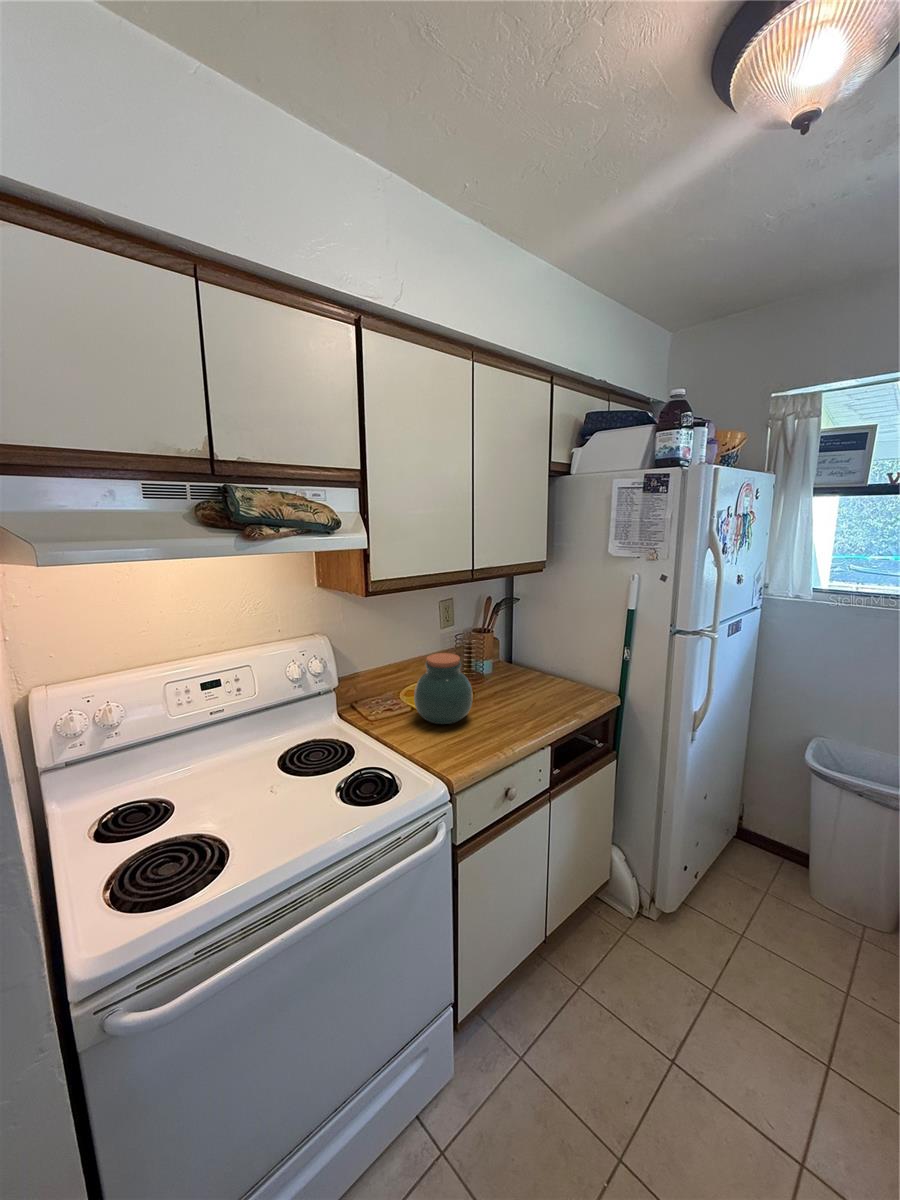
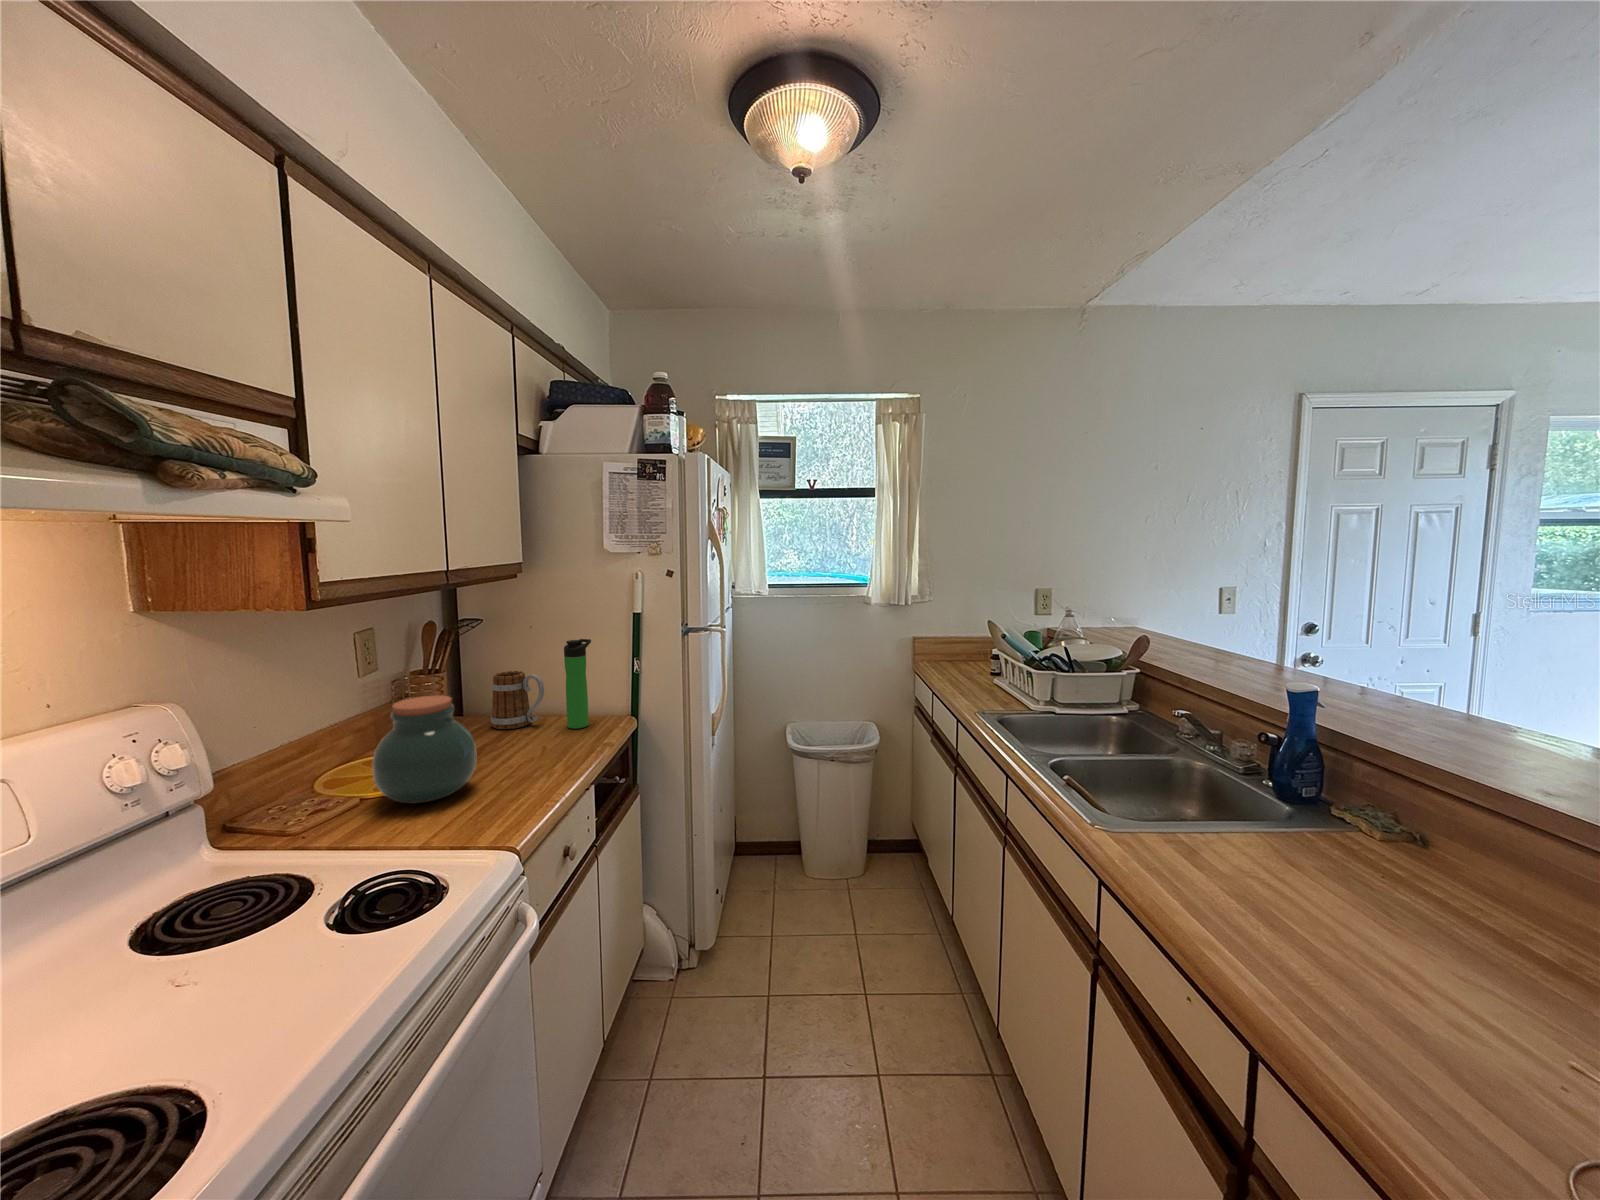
bottle: none [558,626,584,696] -> present [564,639,591,729]
mug: none [513,639,547,682] -> present [491,671,544,729]

